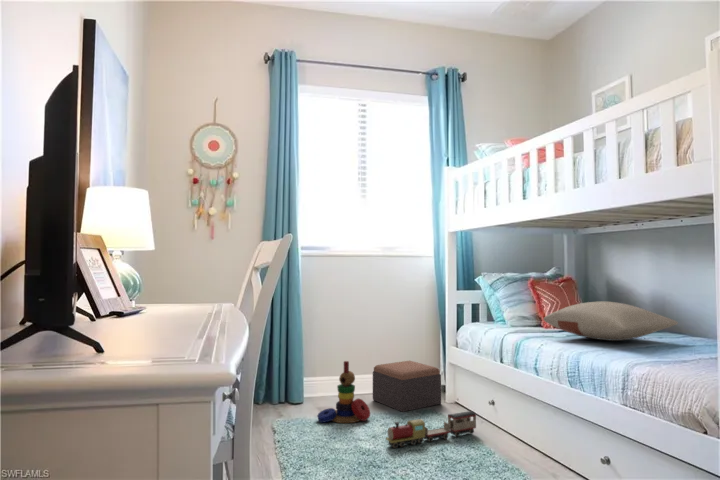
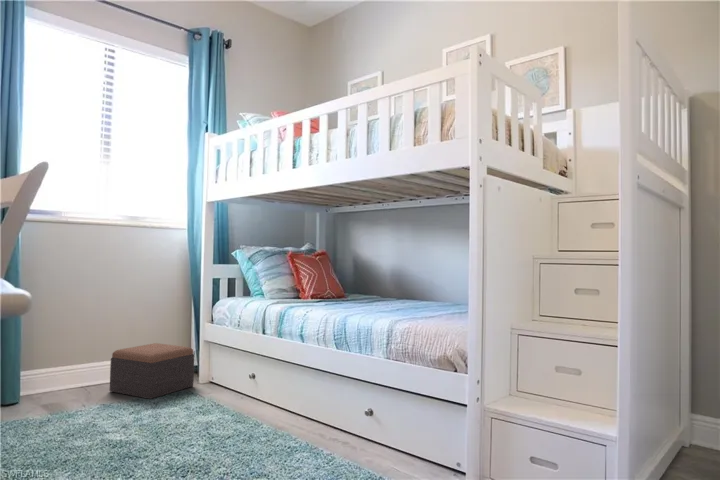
pillow: present [544,302,678,341] -> none [309,270,417,305]
stacking toy: present [317,361,370,423] -> none [39,345,112,423]
toy train: present [386,411,476,448] -> none [140,386,240,436]

